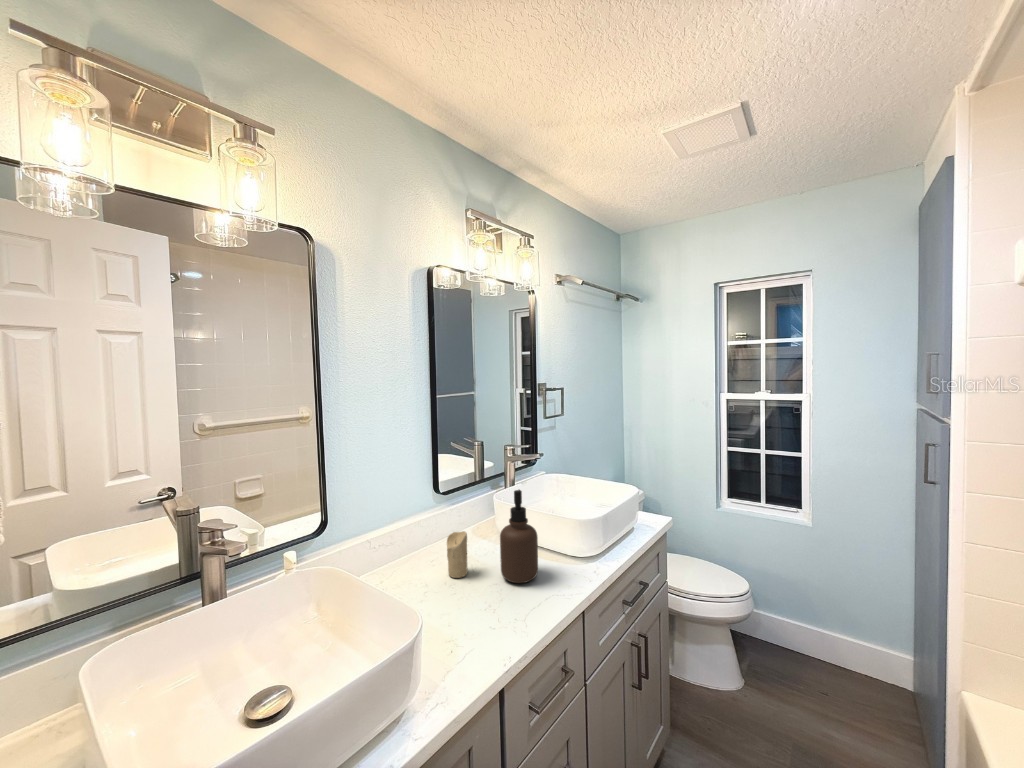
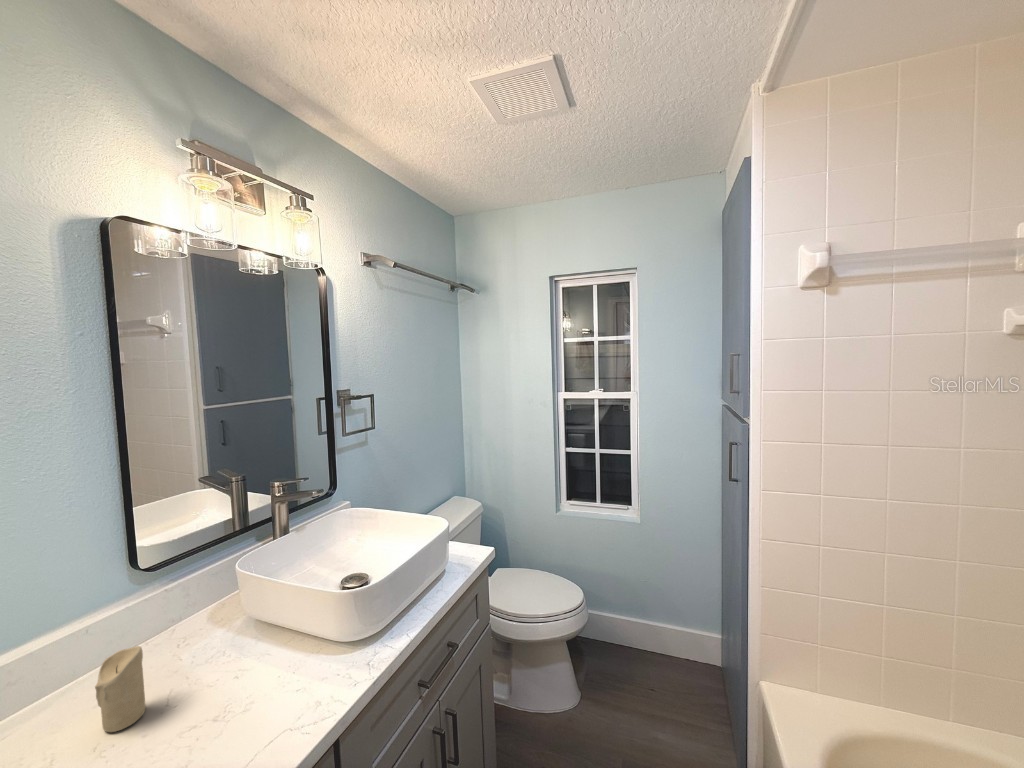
soap dispenser: present [500,490,538,583] -> none [196,564,270,721]

